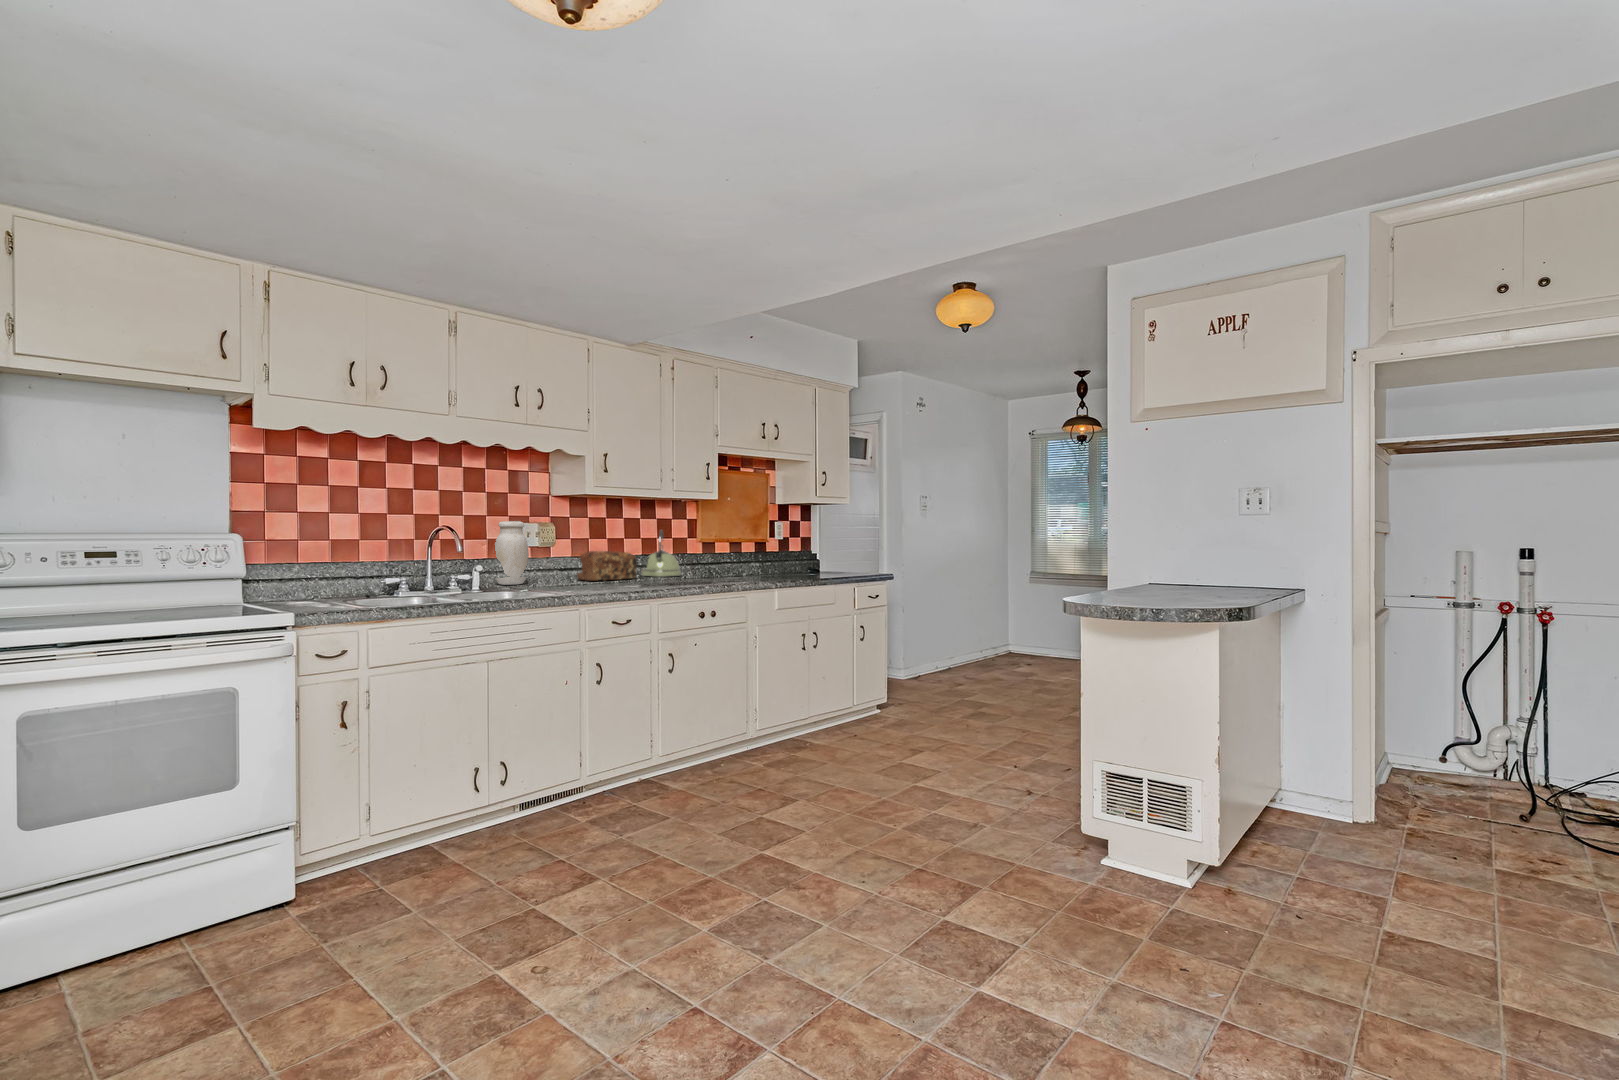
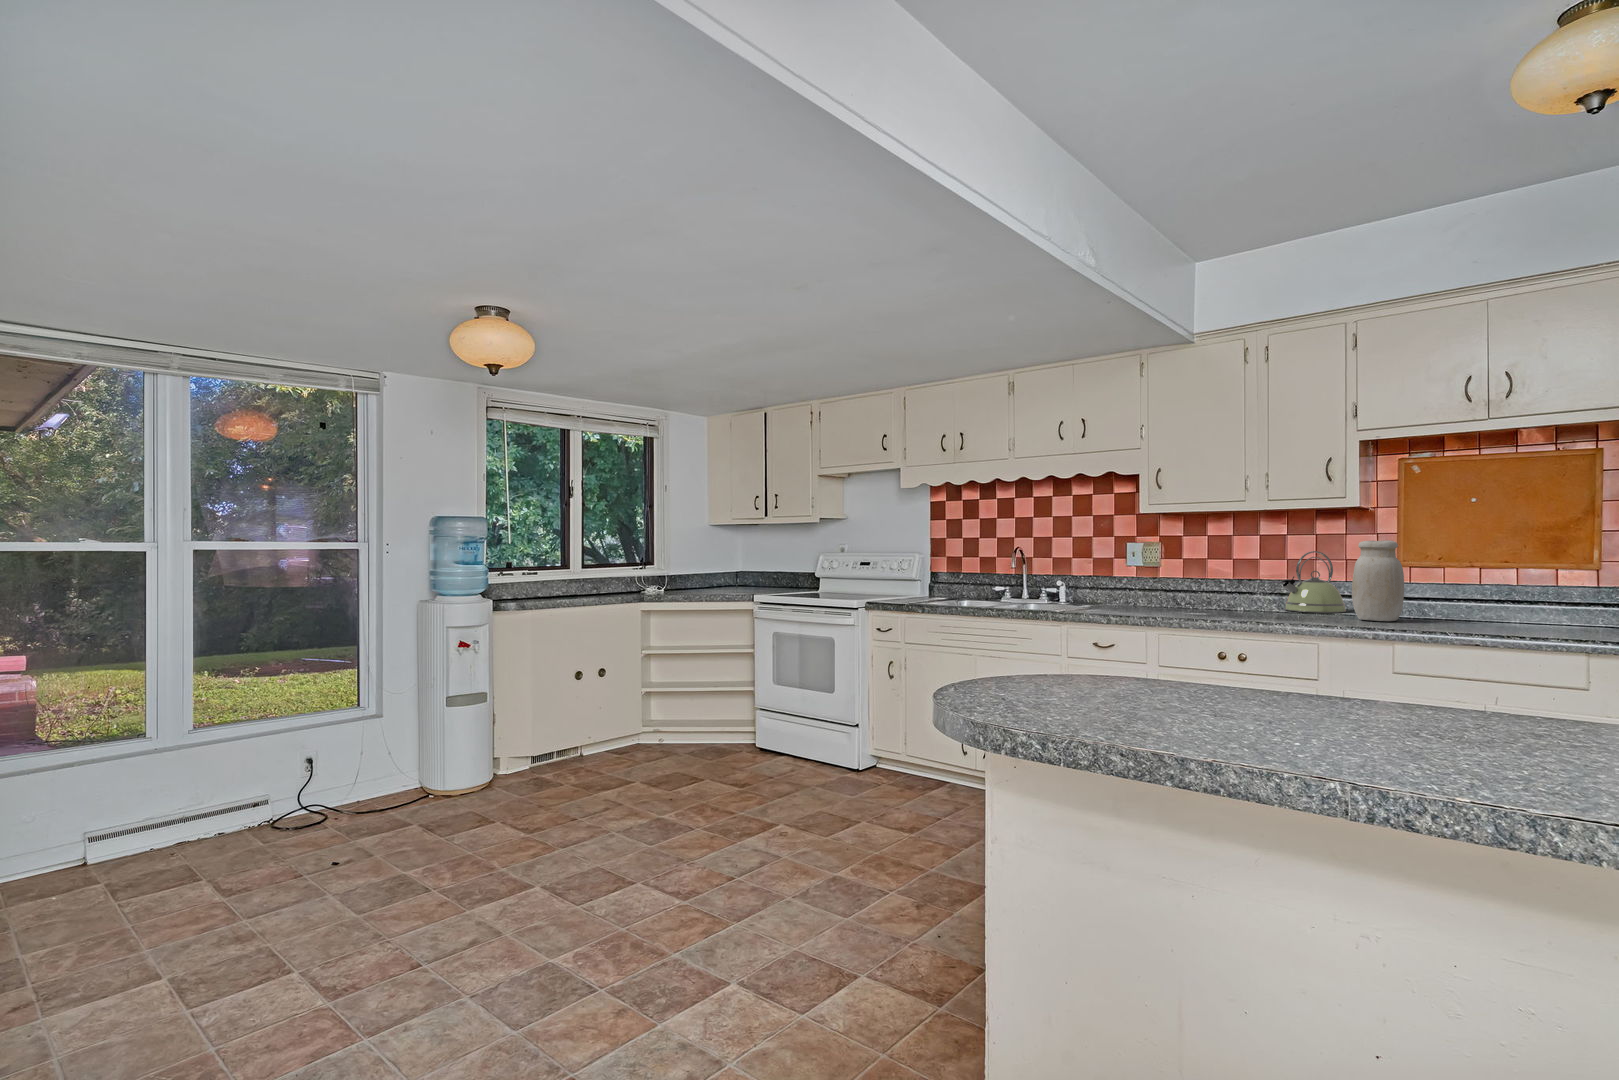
jar: present [495,521,529,585] -> present [1352,540,1404,621]
bread loaf: present [576,551,637,581] -> none [1176,574,1251,609]

